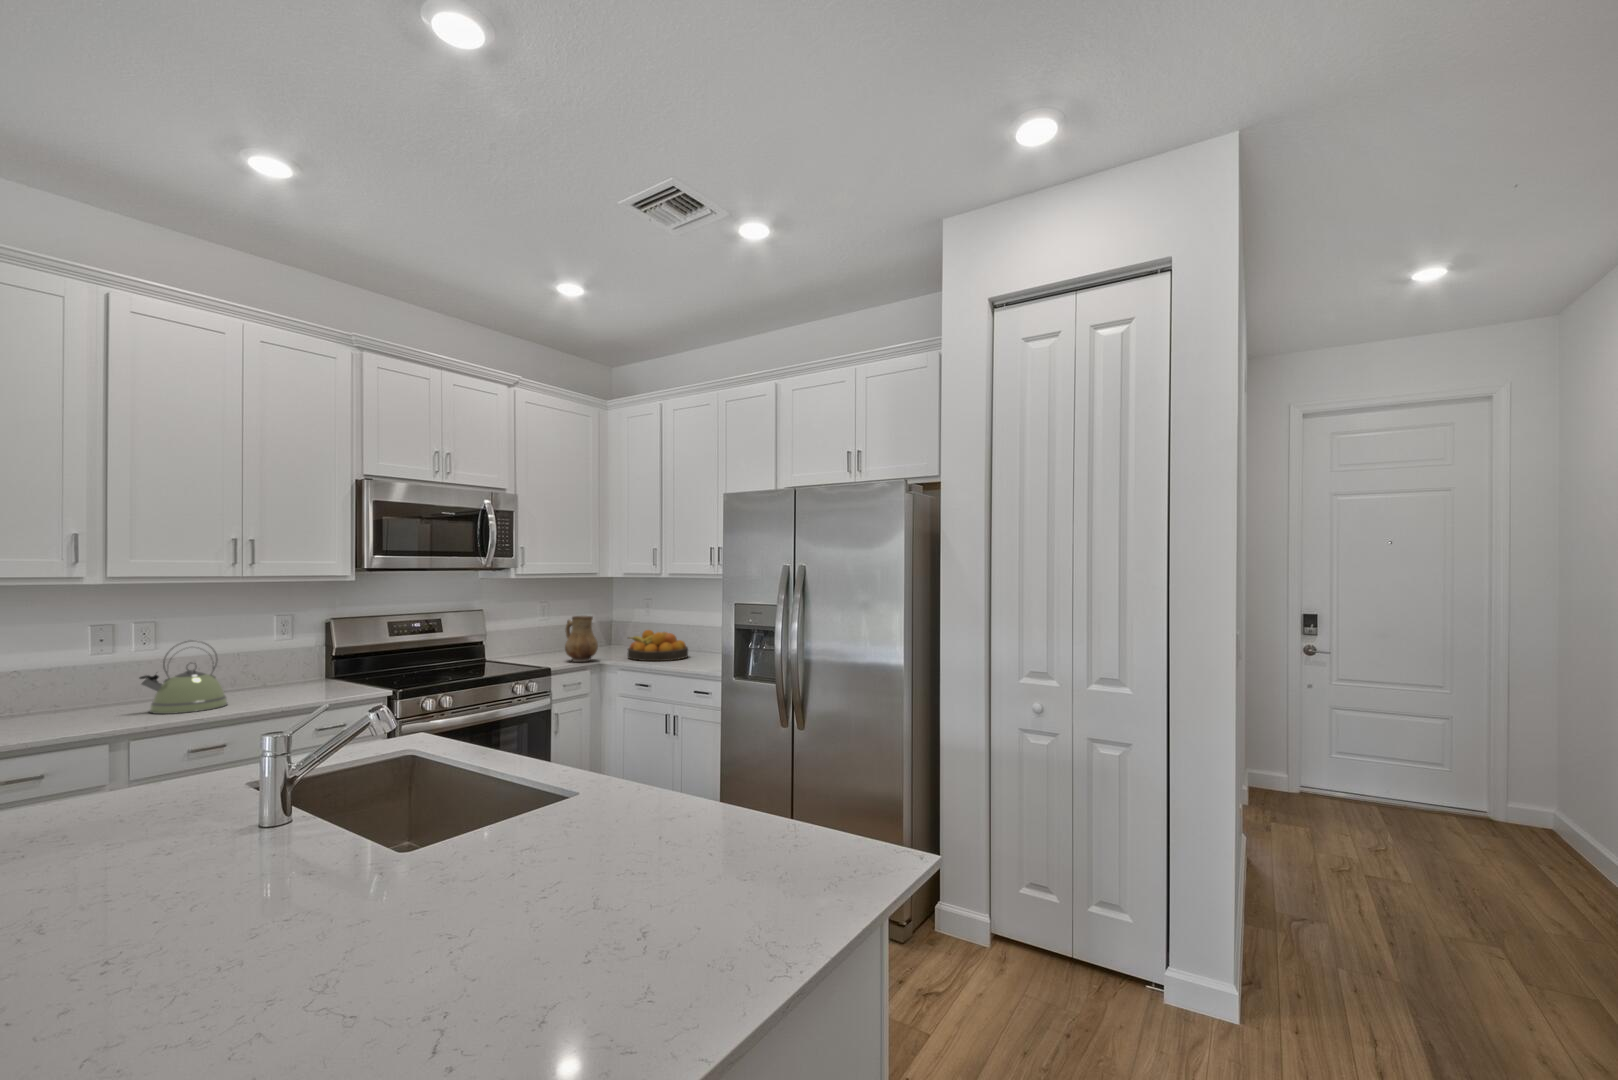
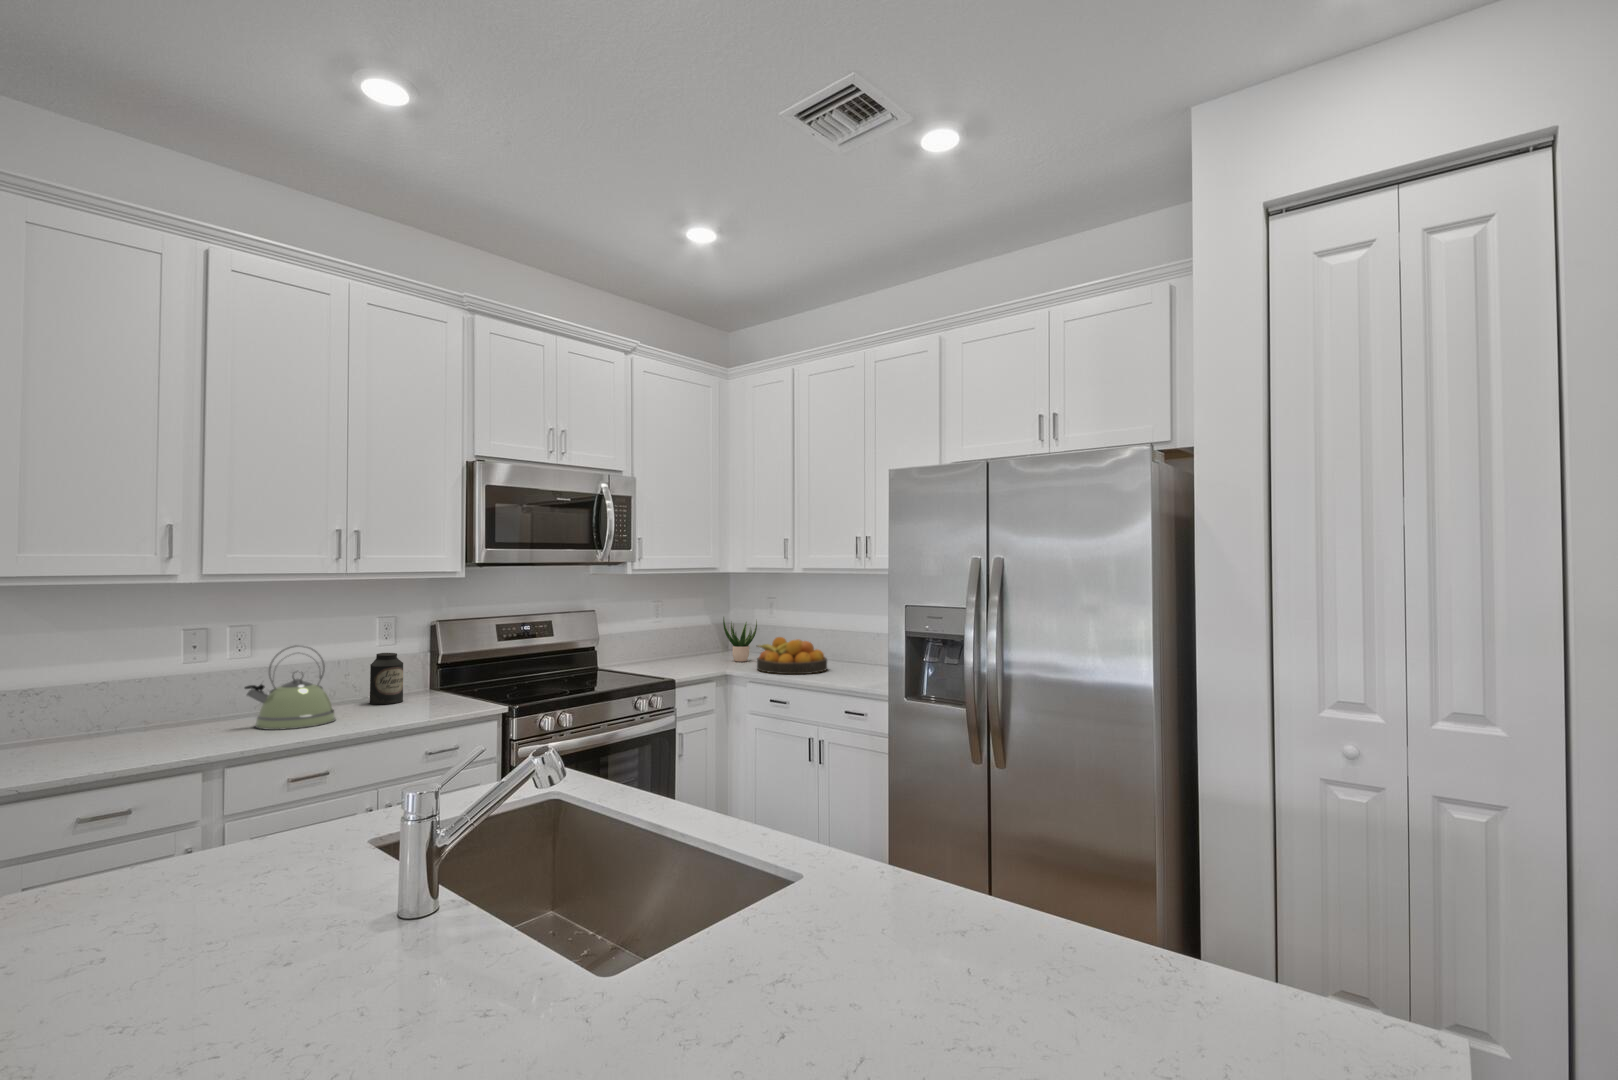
potted plant: none [603,611,632,651] -> present [723,618,757,662]
ceramic pitcher: present [565,616,598,662] -> none [686,620,724,674]
canister: none [264,646,297,691] -> present [370,653,403,704]

